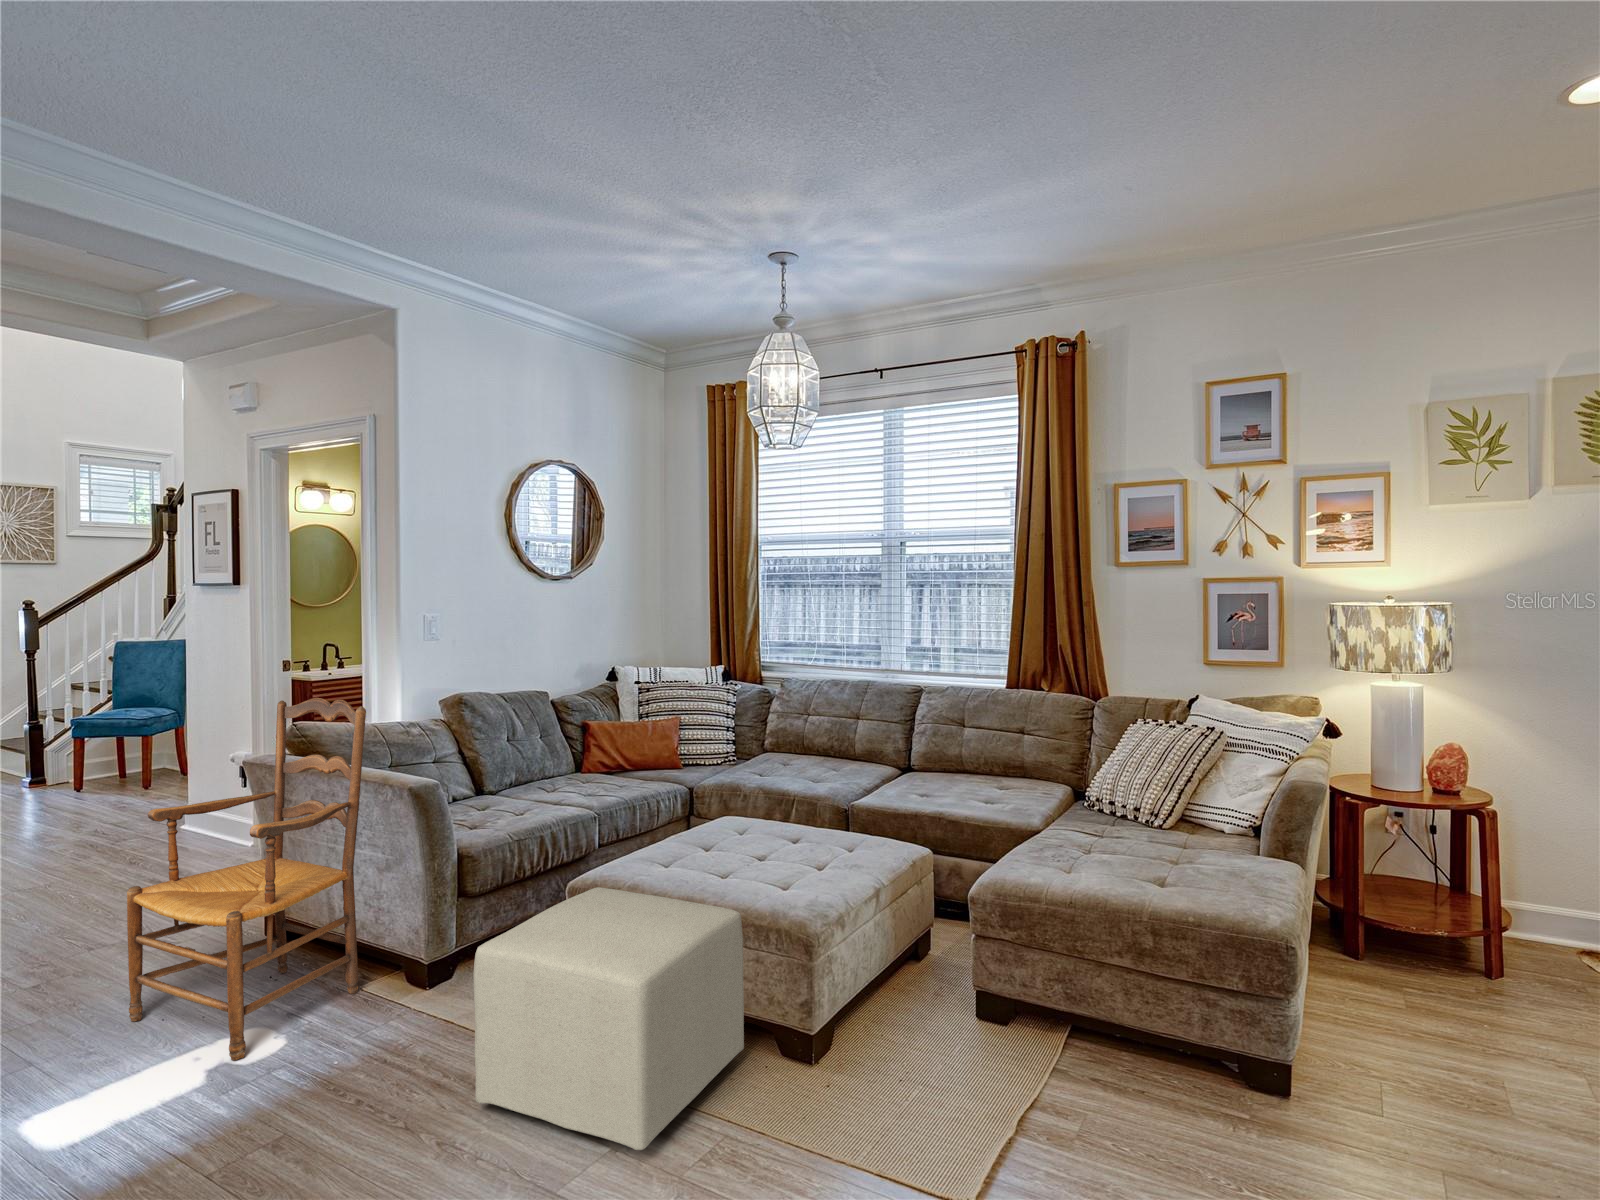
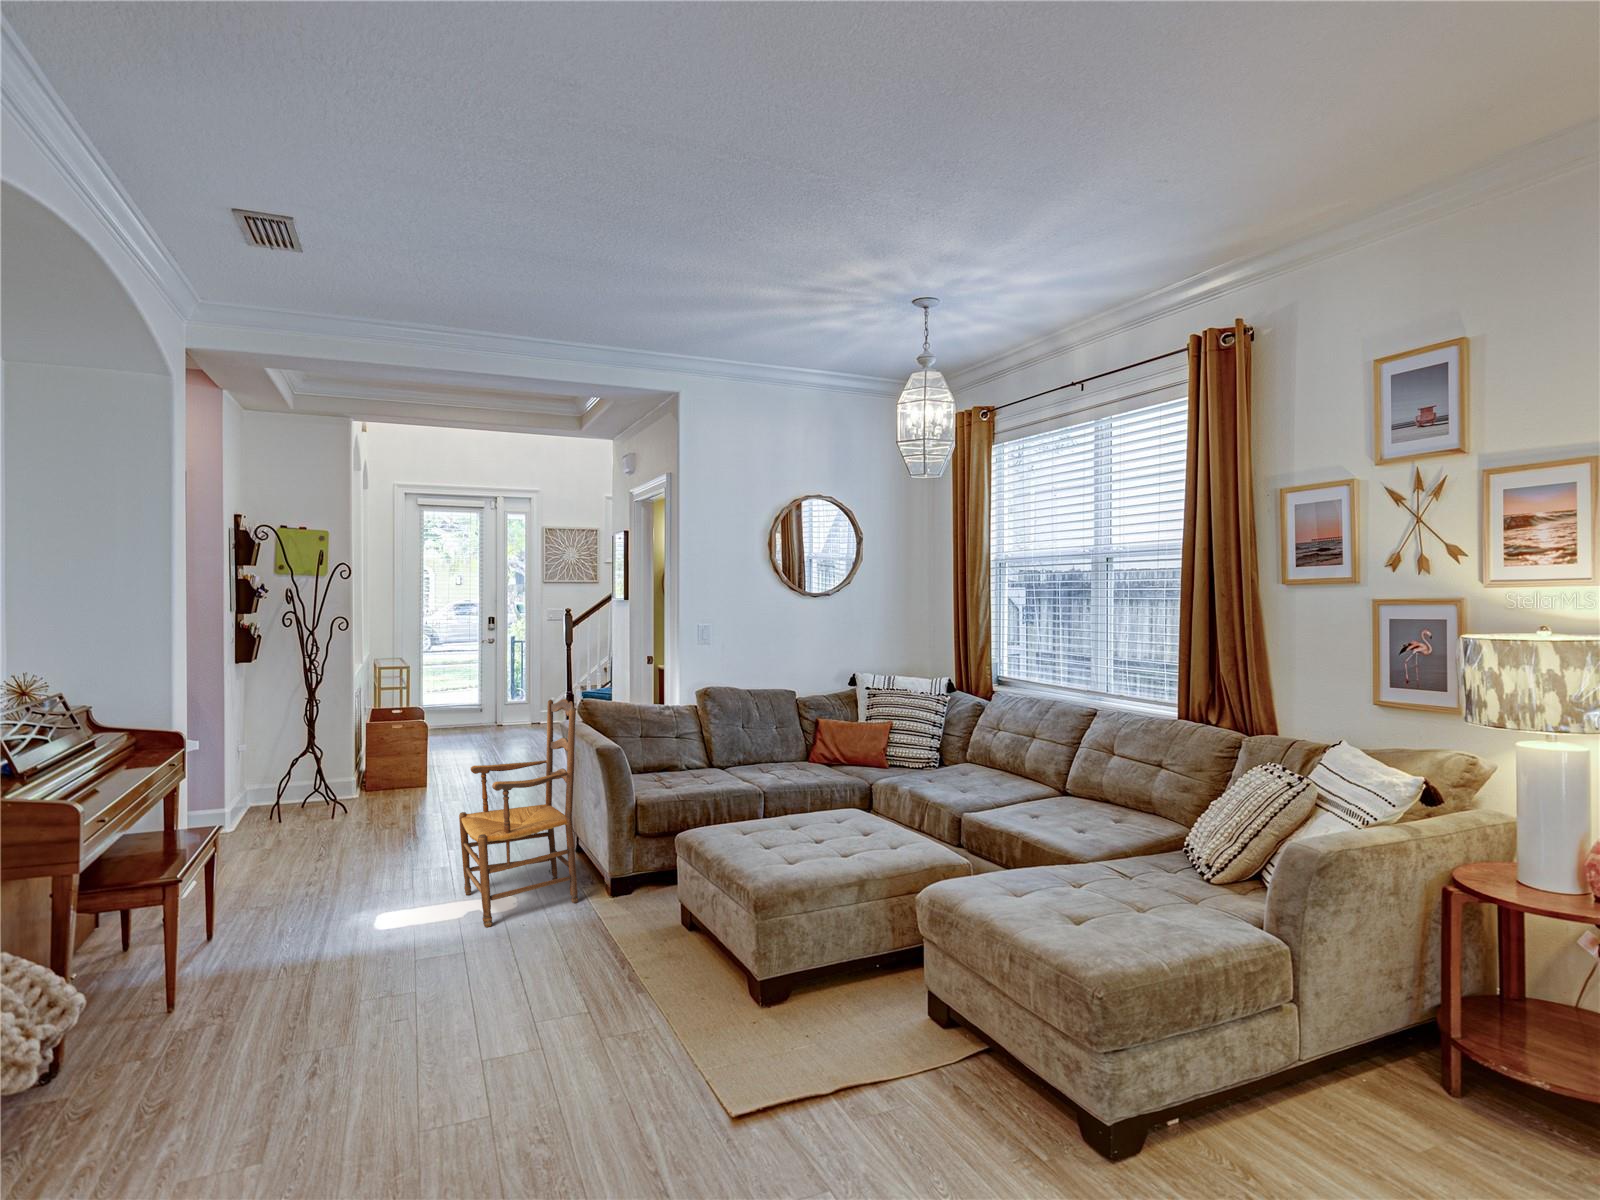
ottoman: present [473,887,744,1150] -> none [550,853,731,1030]

